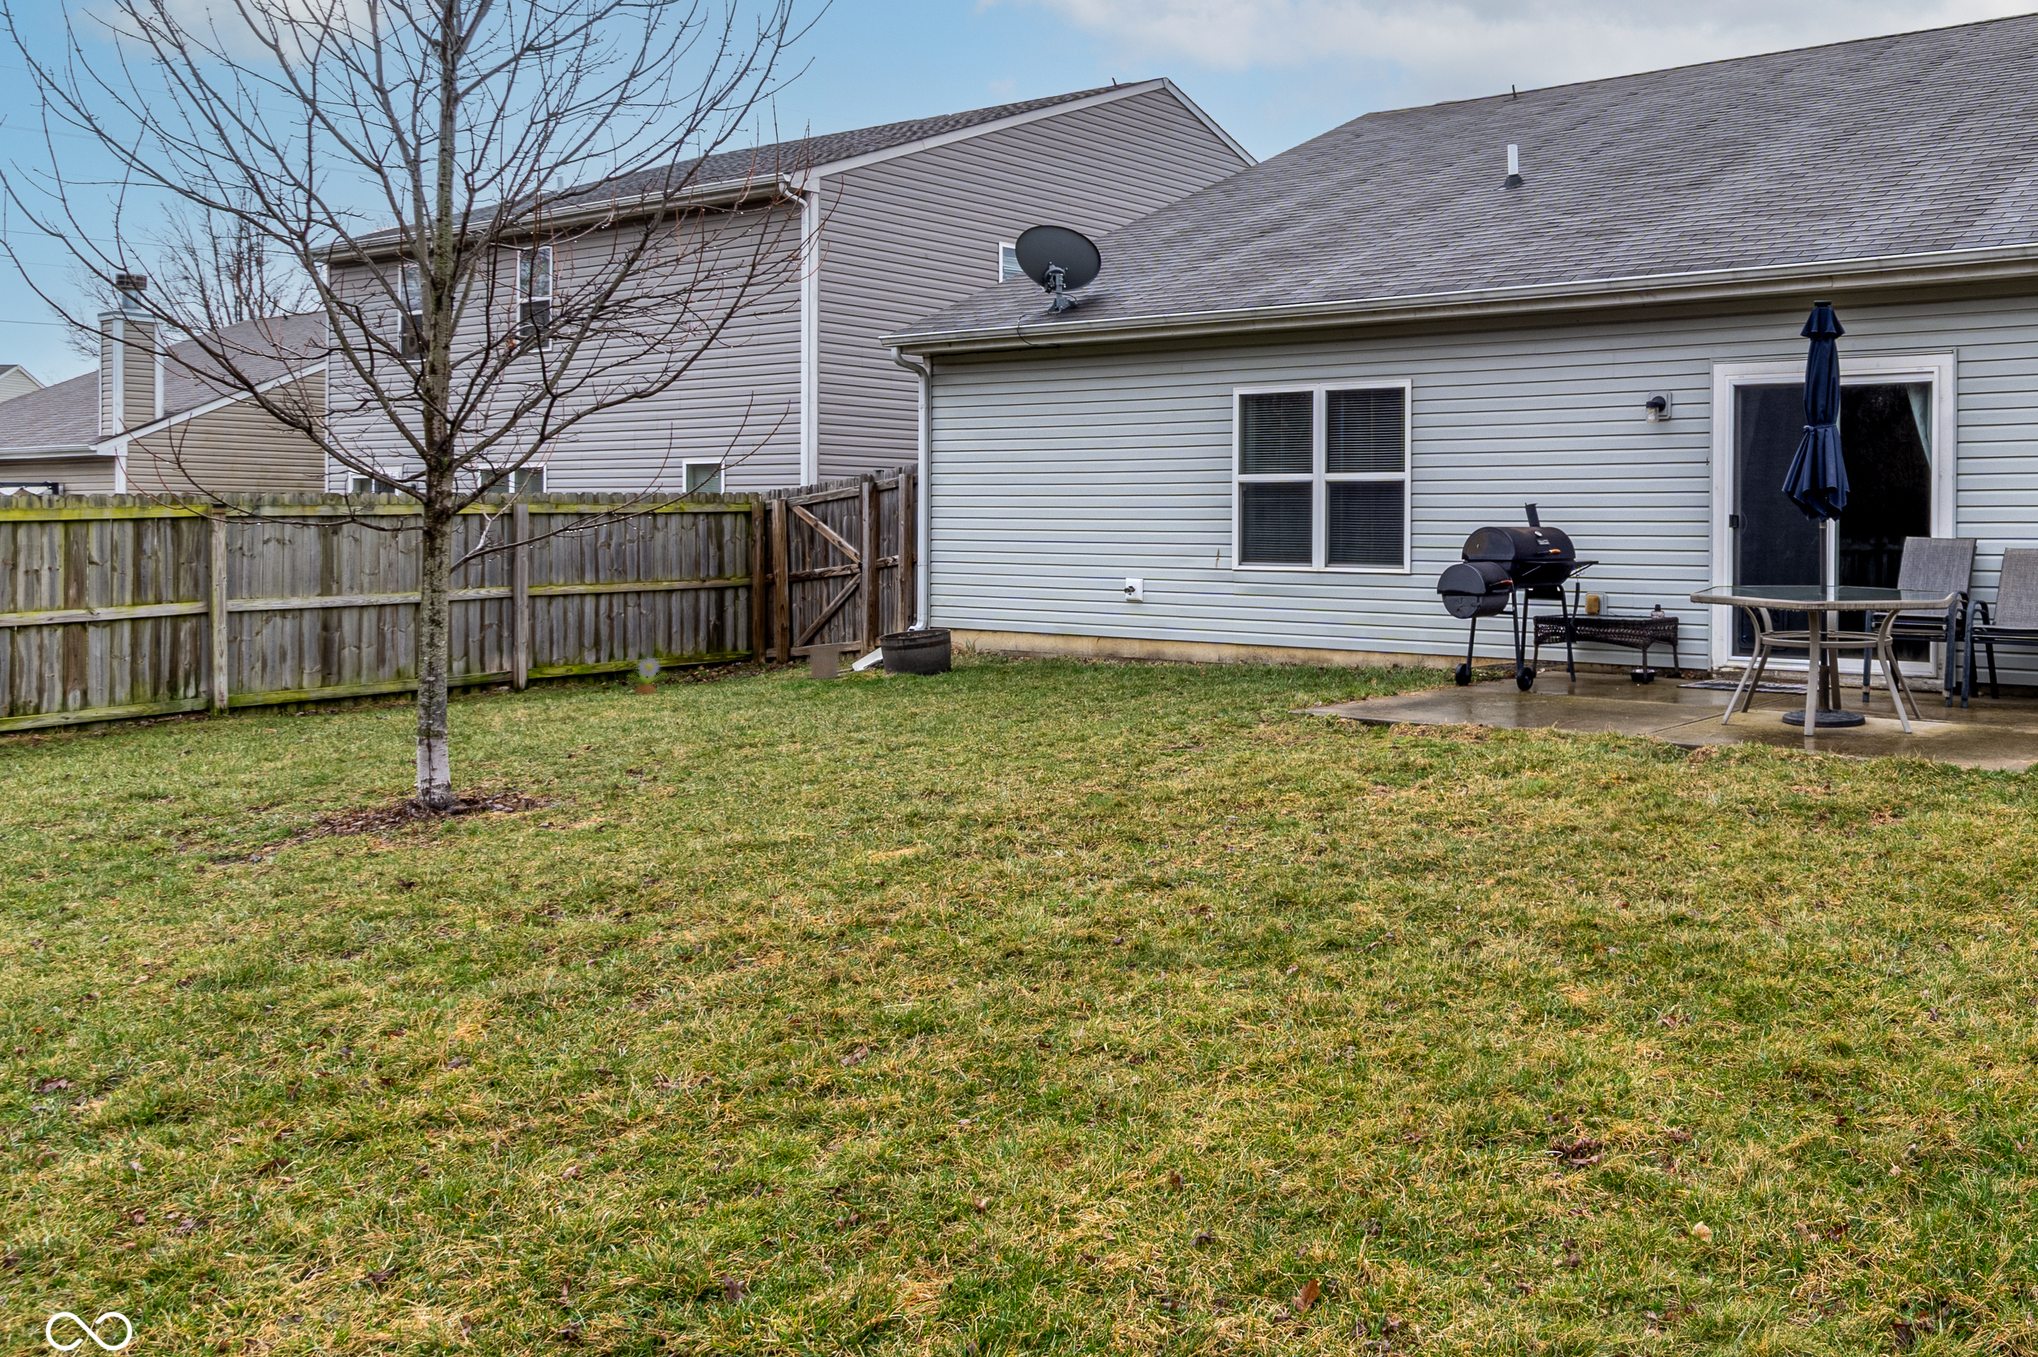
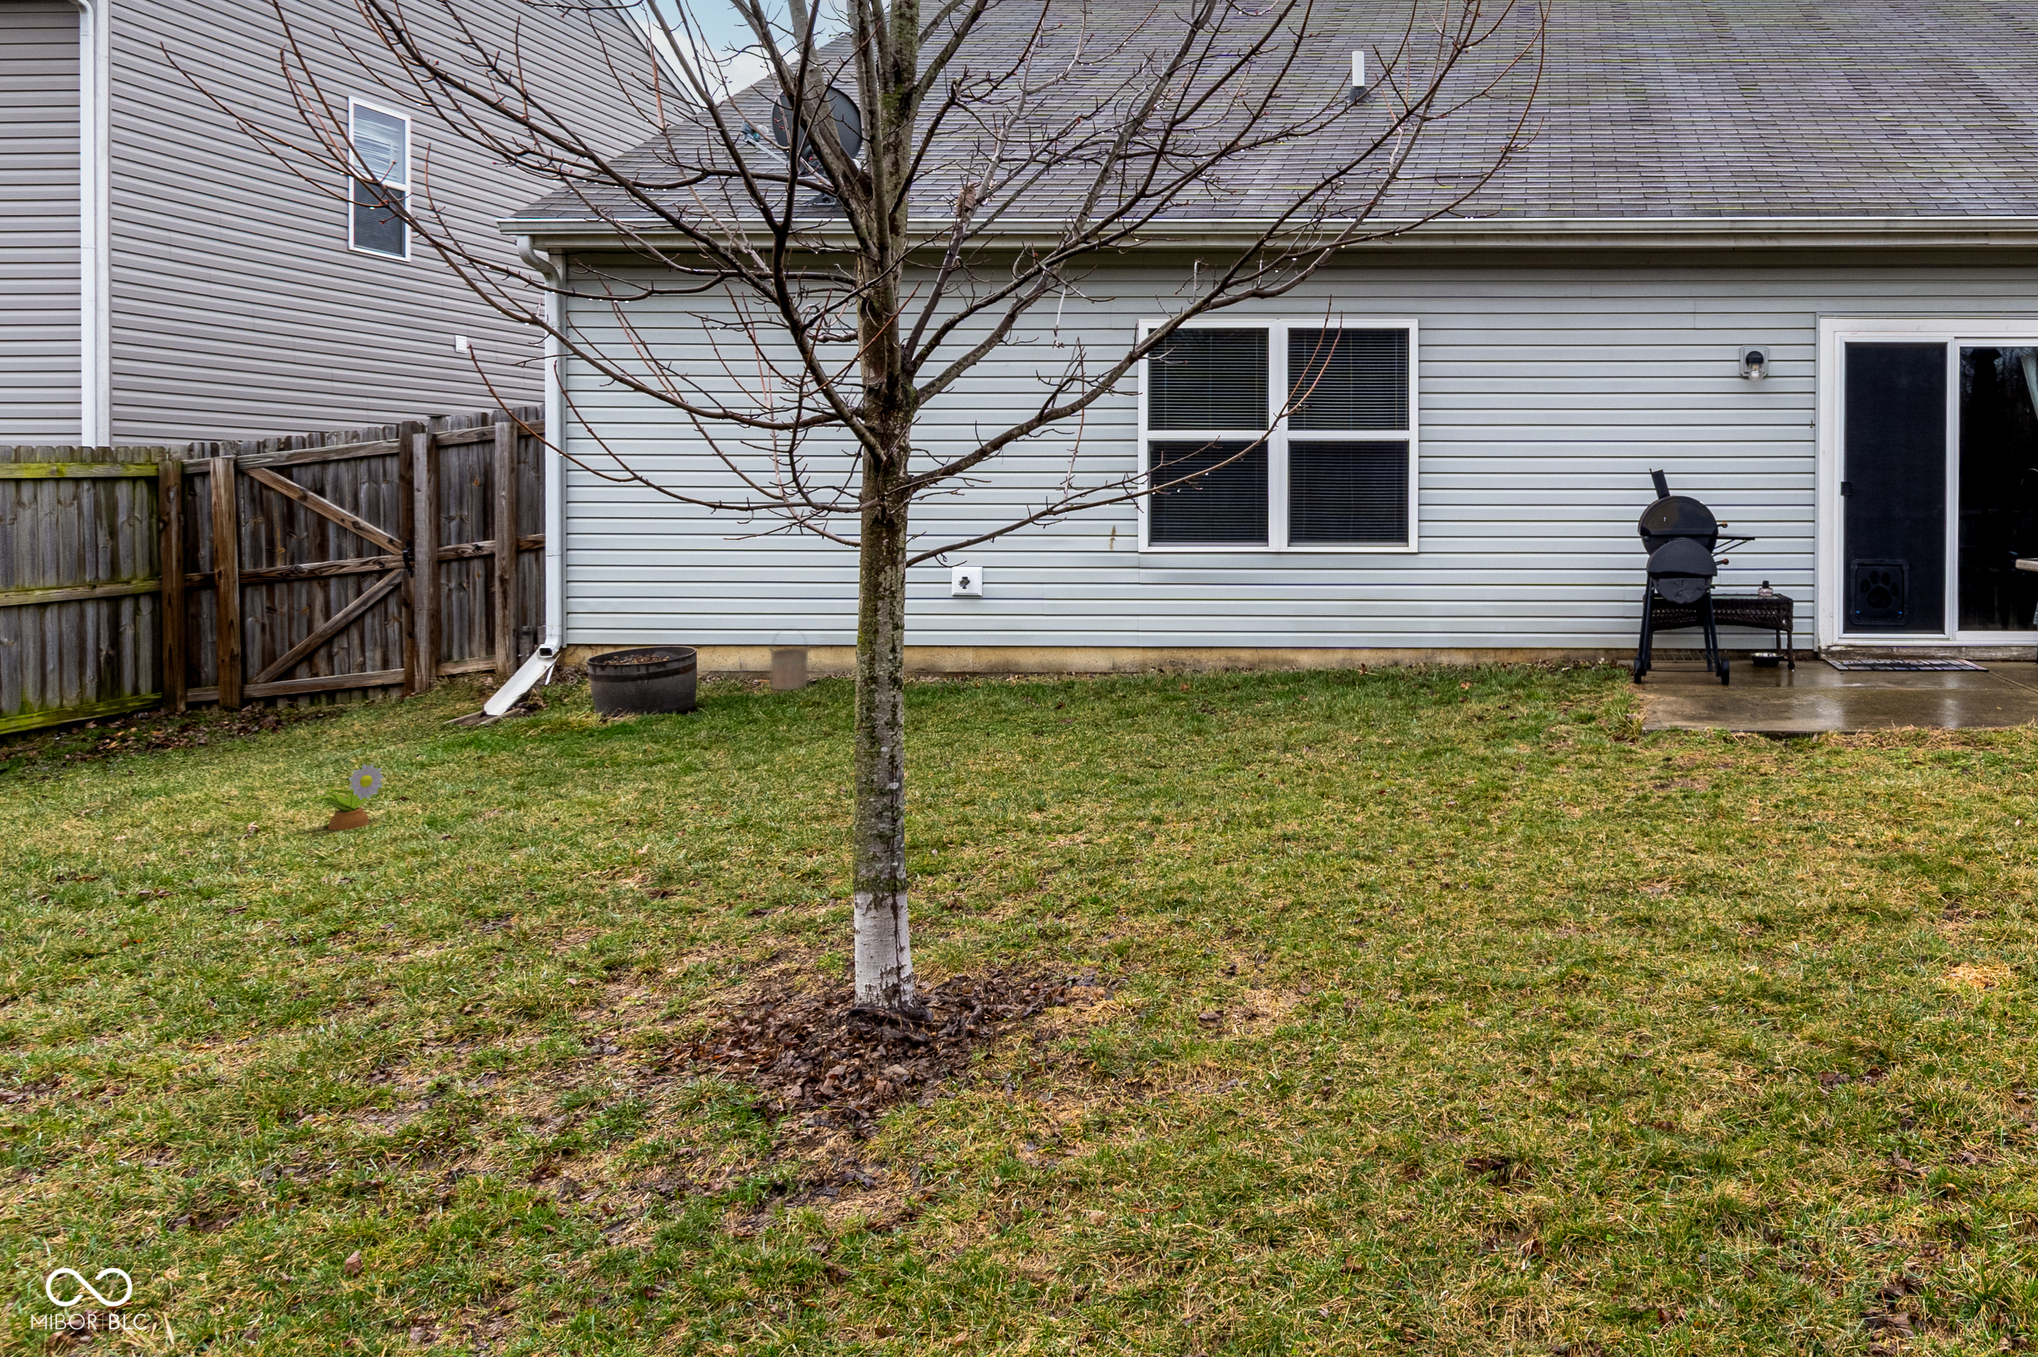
bucket: present [810,633,840,679] -> present [770,634,809,690]

